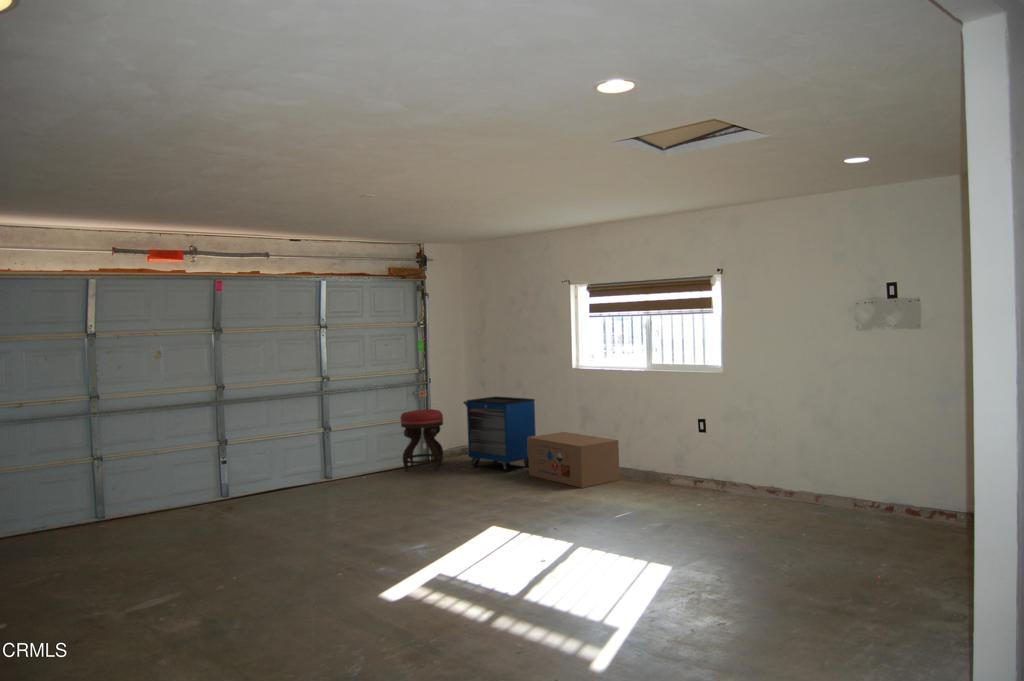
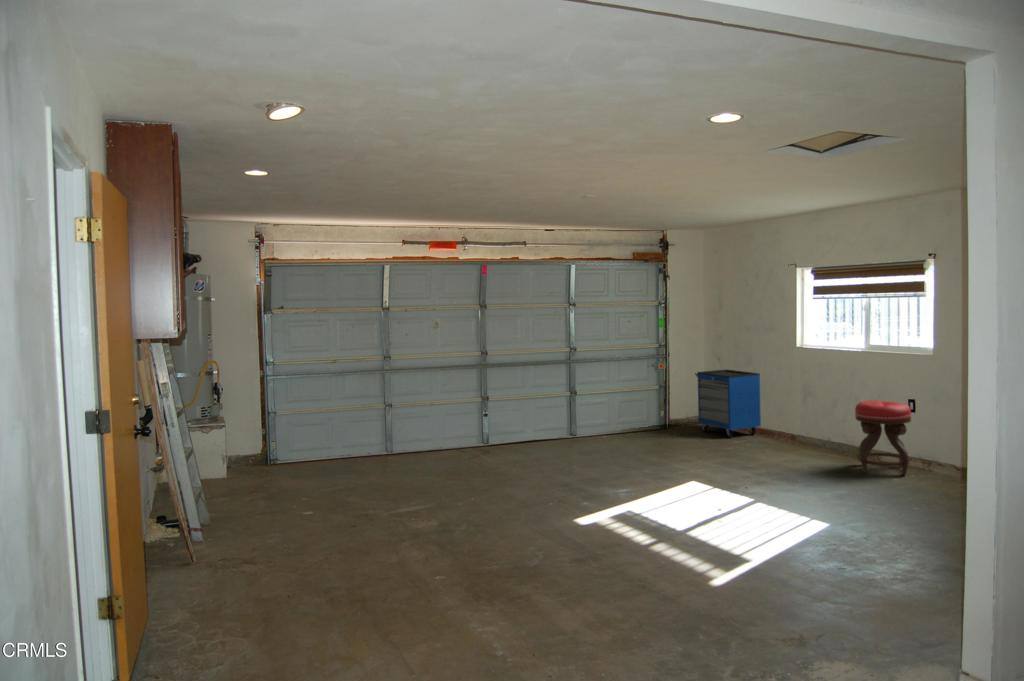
stool: present [401,409,443,471] -> present [855,401,911,475]
cardboard box: present [528,432,620,488] -> none [748,405,833,457]

